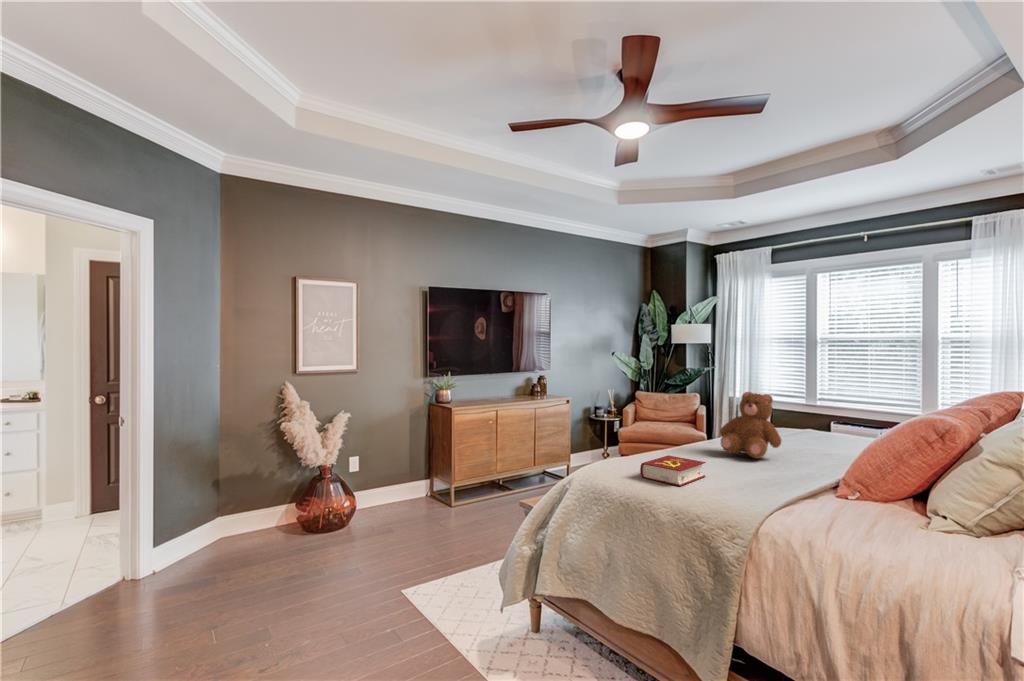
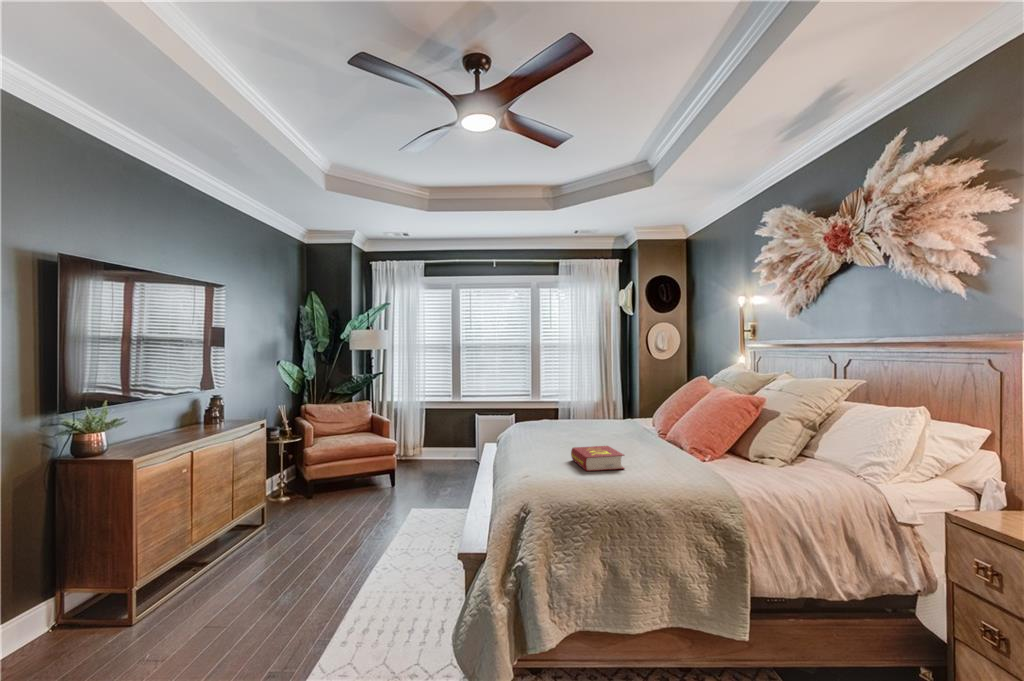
teddy bear: present [720,392,781,458] -> none [546,384,595,440]

